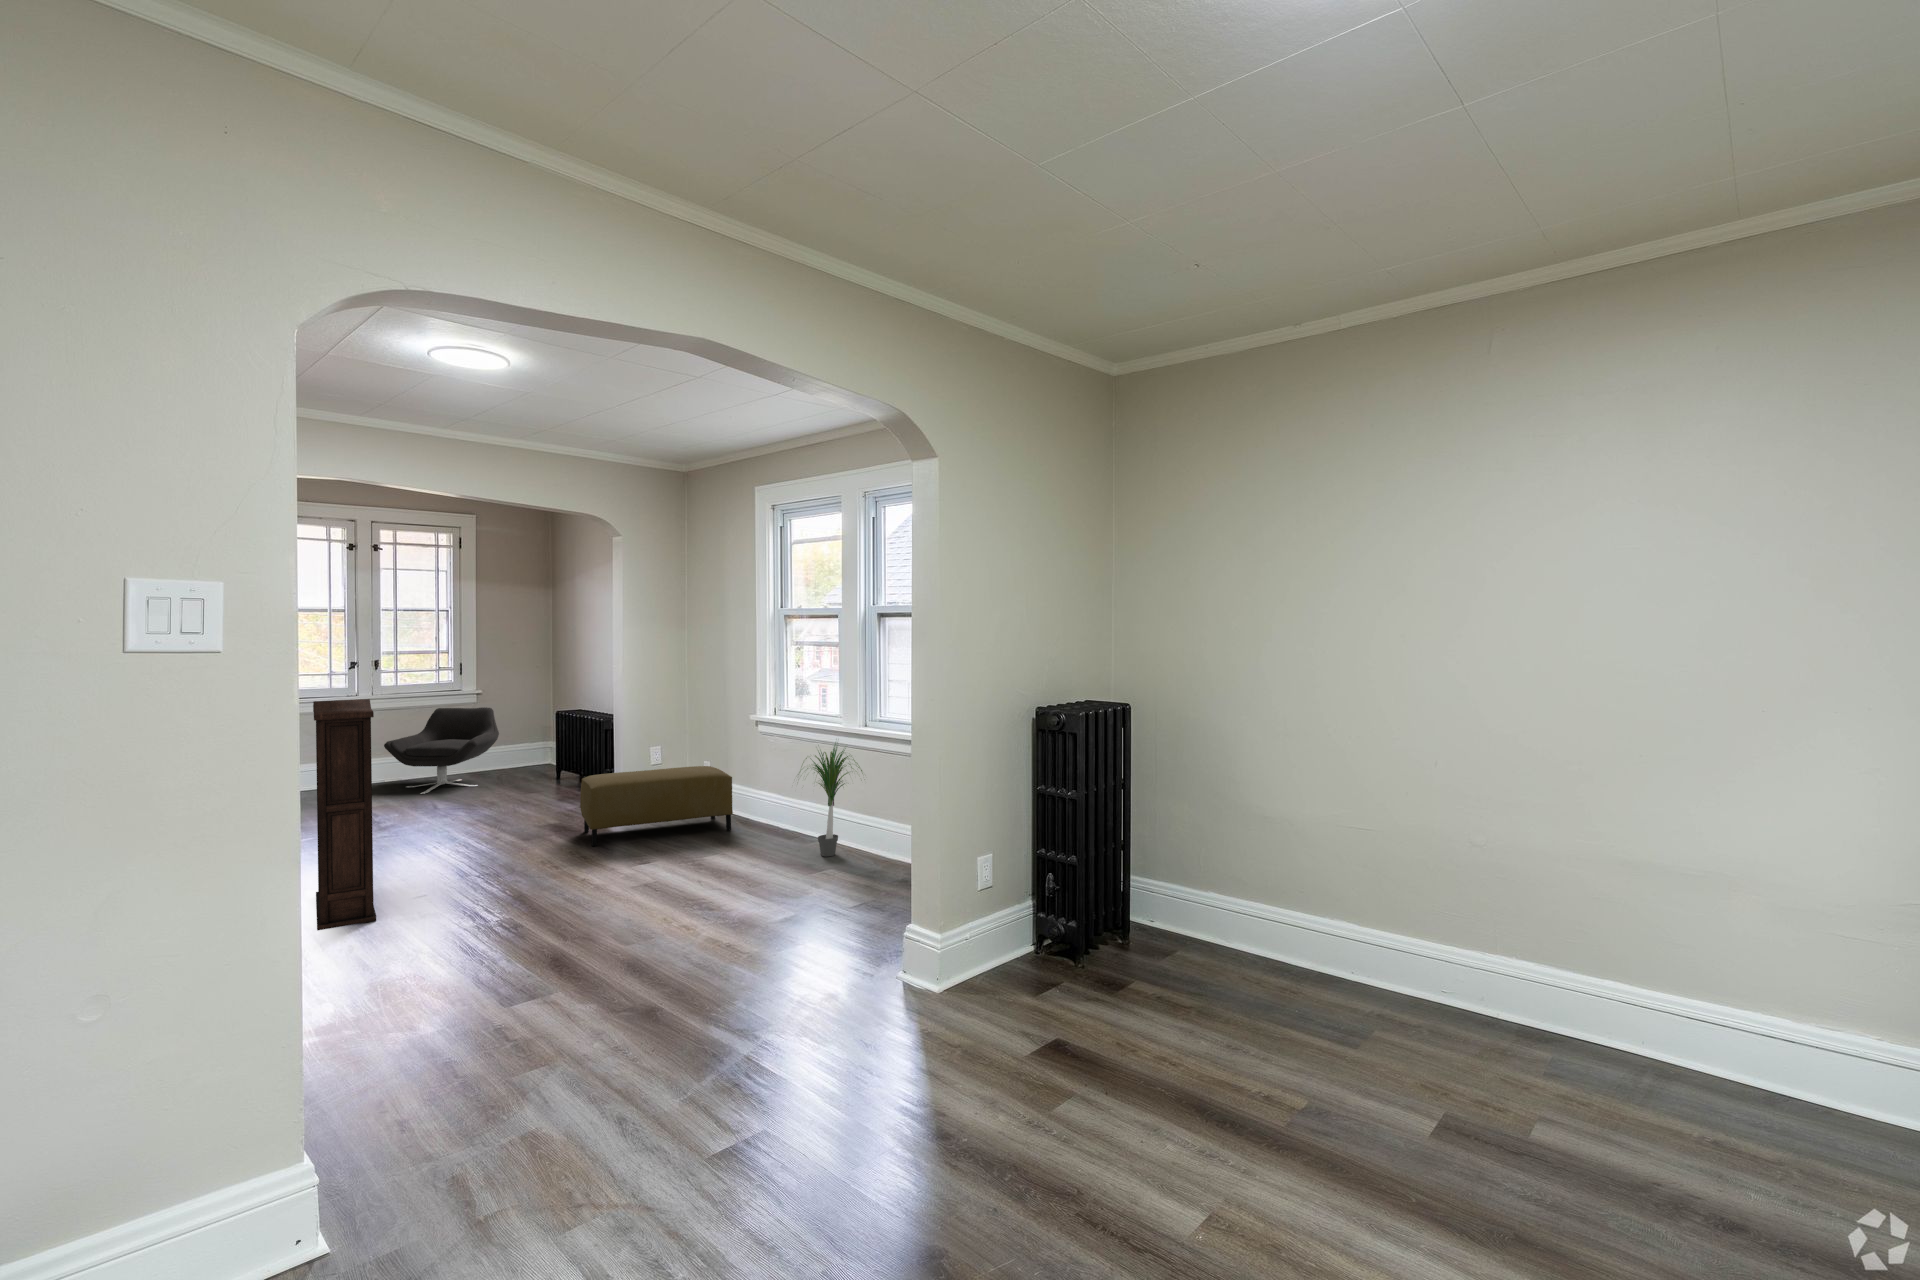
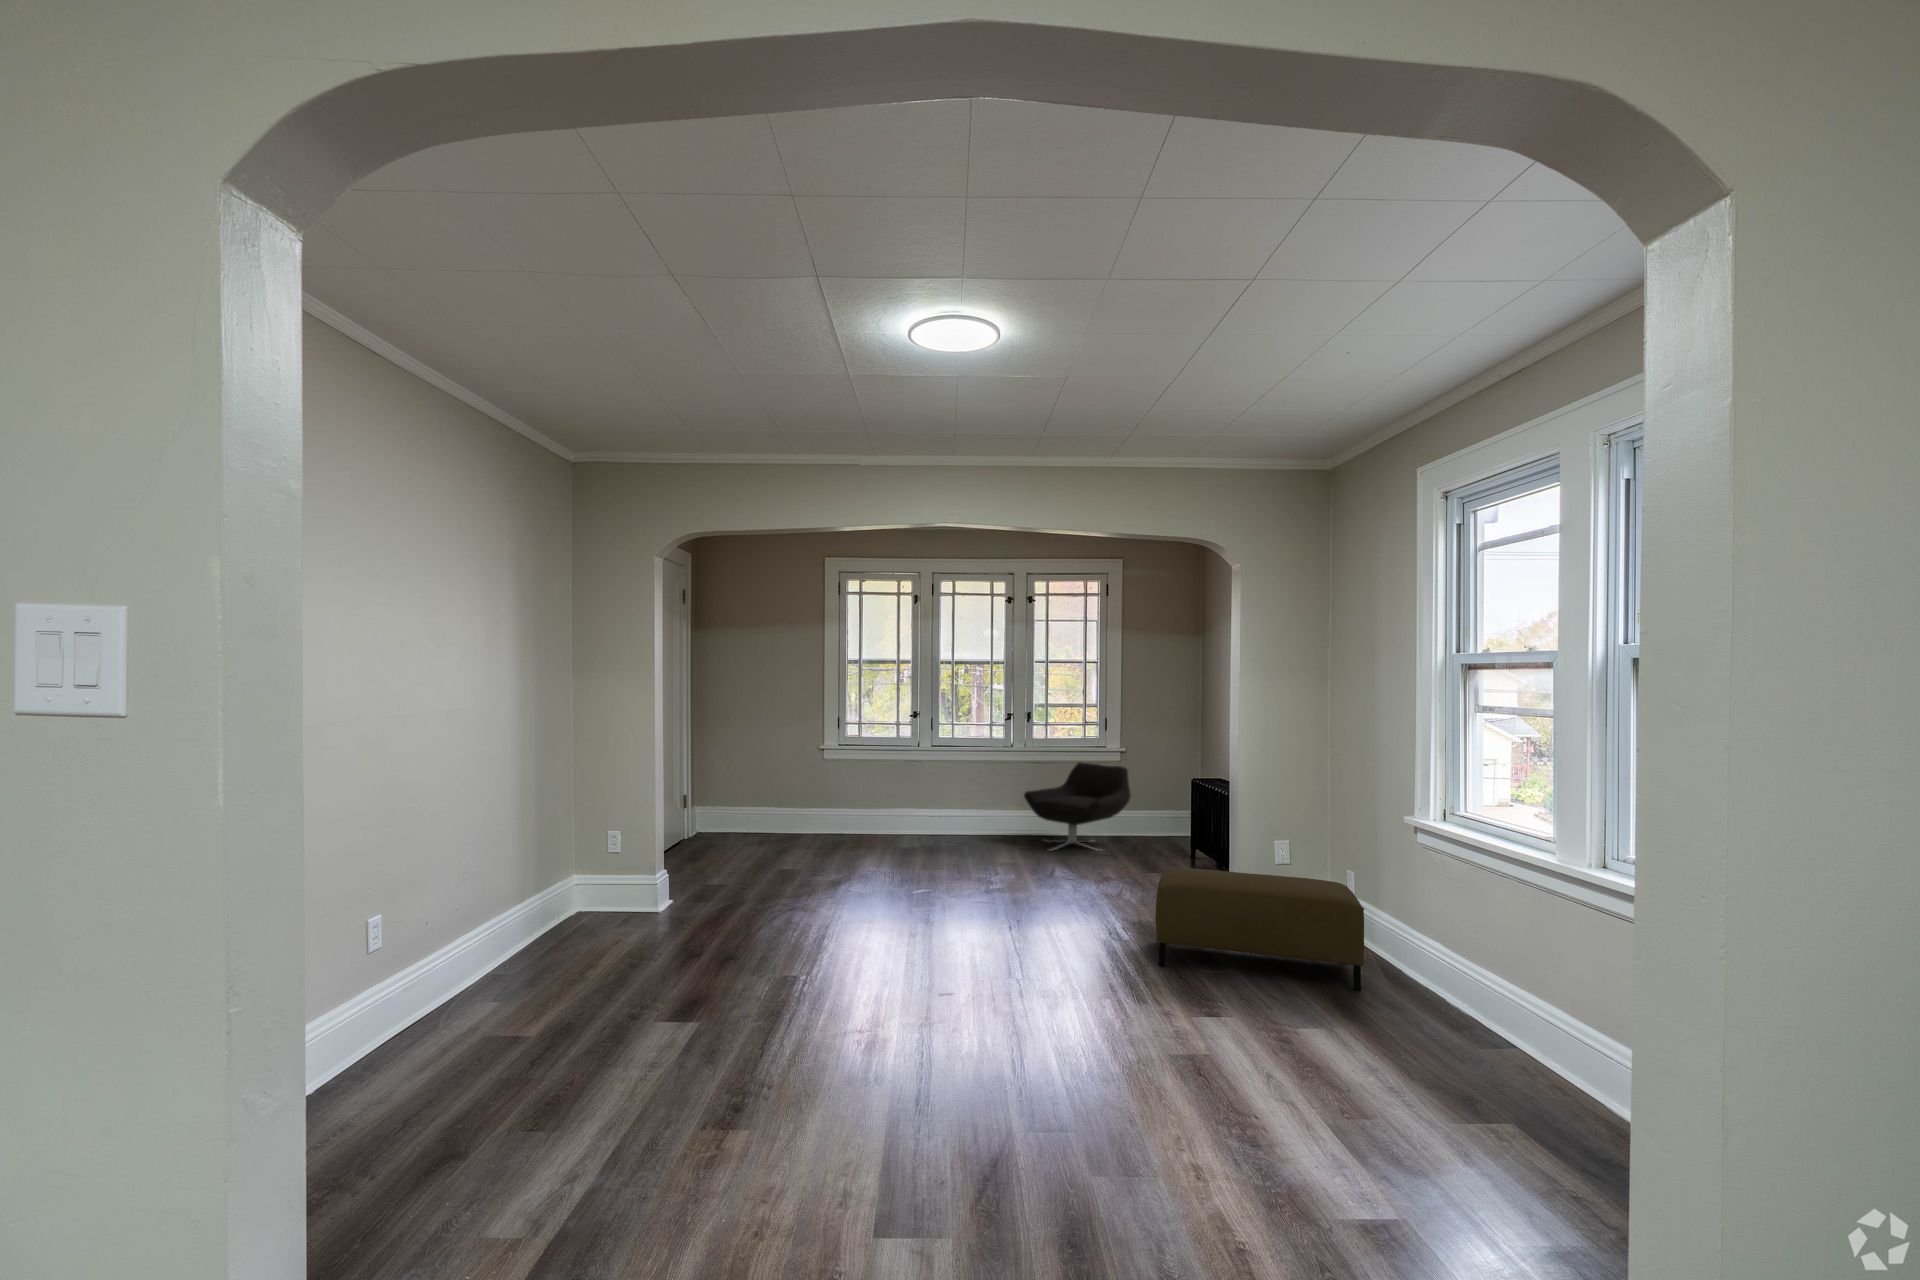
bookshelf: present [313,699,376,930] -> none [815,742,914,1008]
potted plant: present [799,744,862,857] -> none [1445,877,1617,1104]

